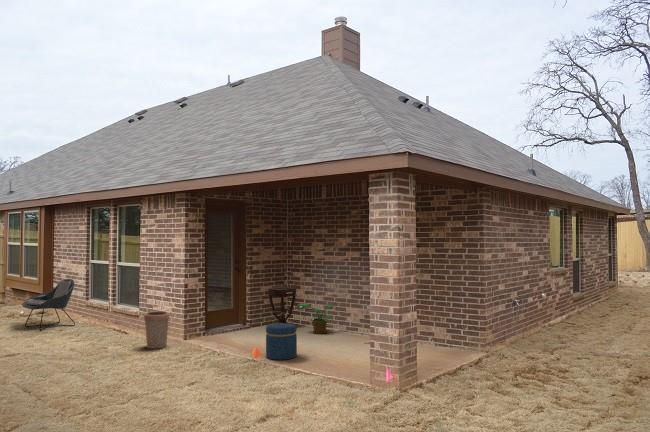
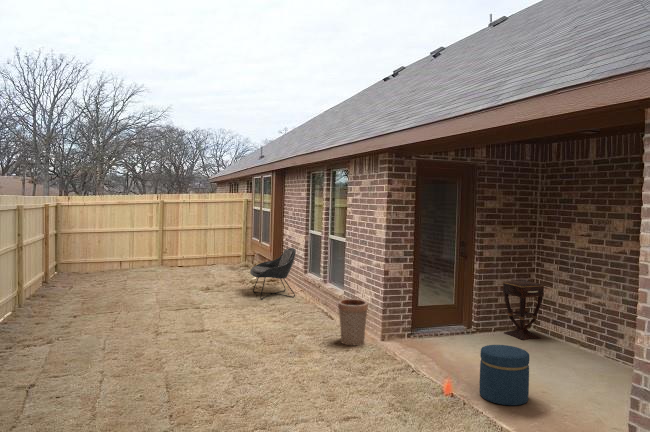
potted plant: present [297,303,334,334] -> none [541,310,604,360]

